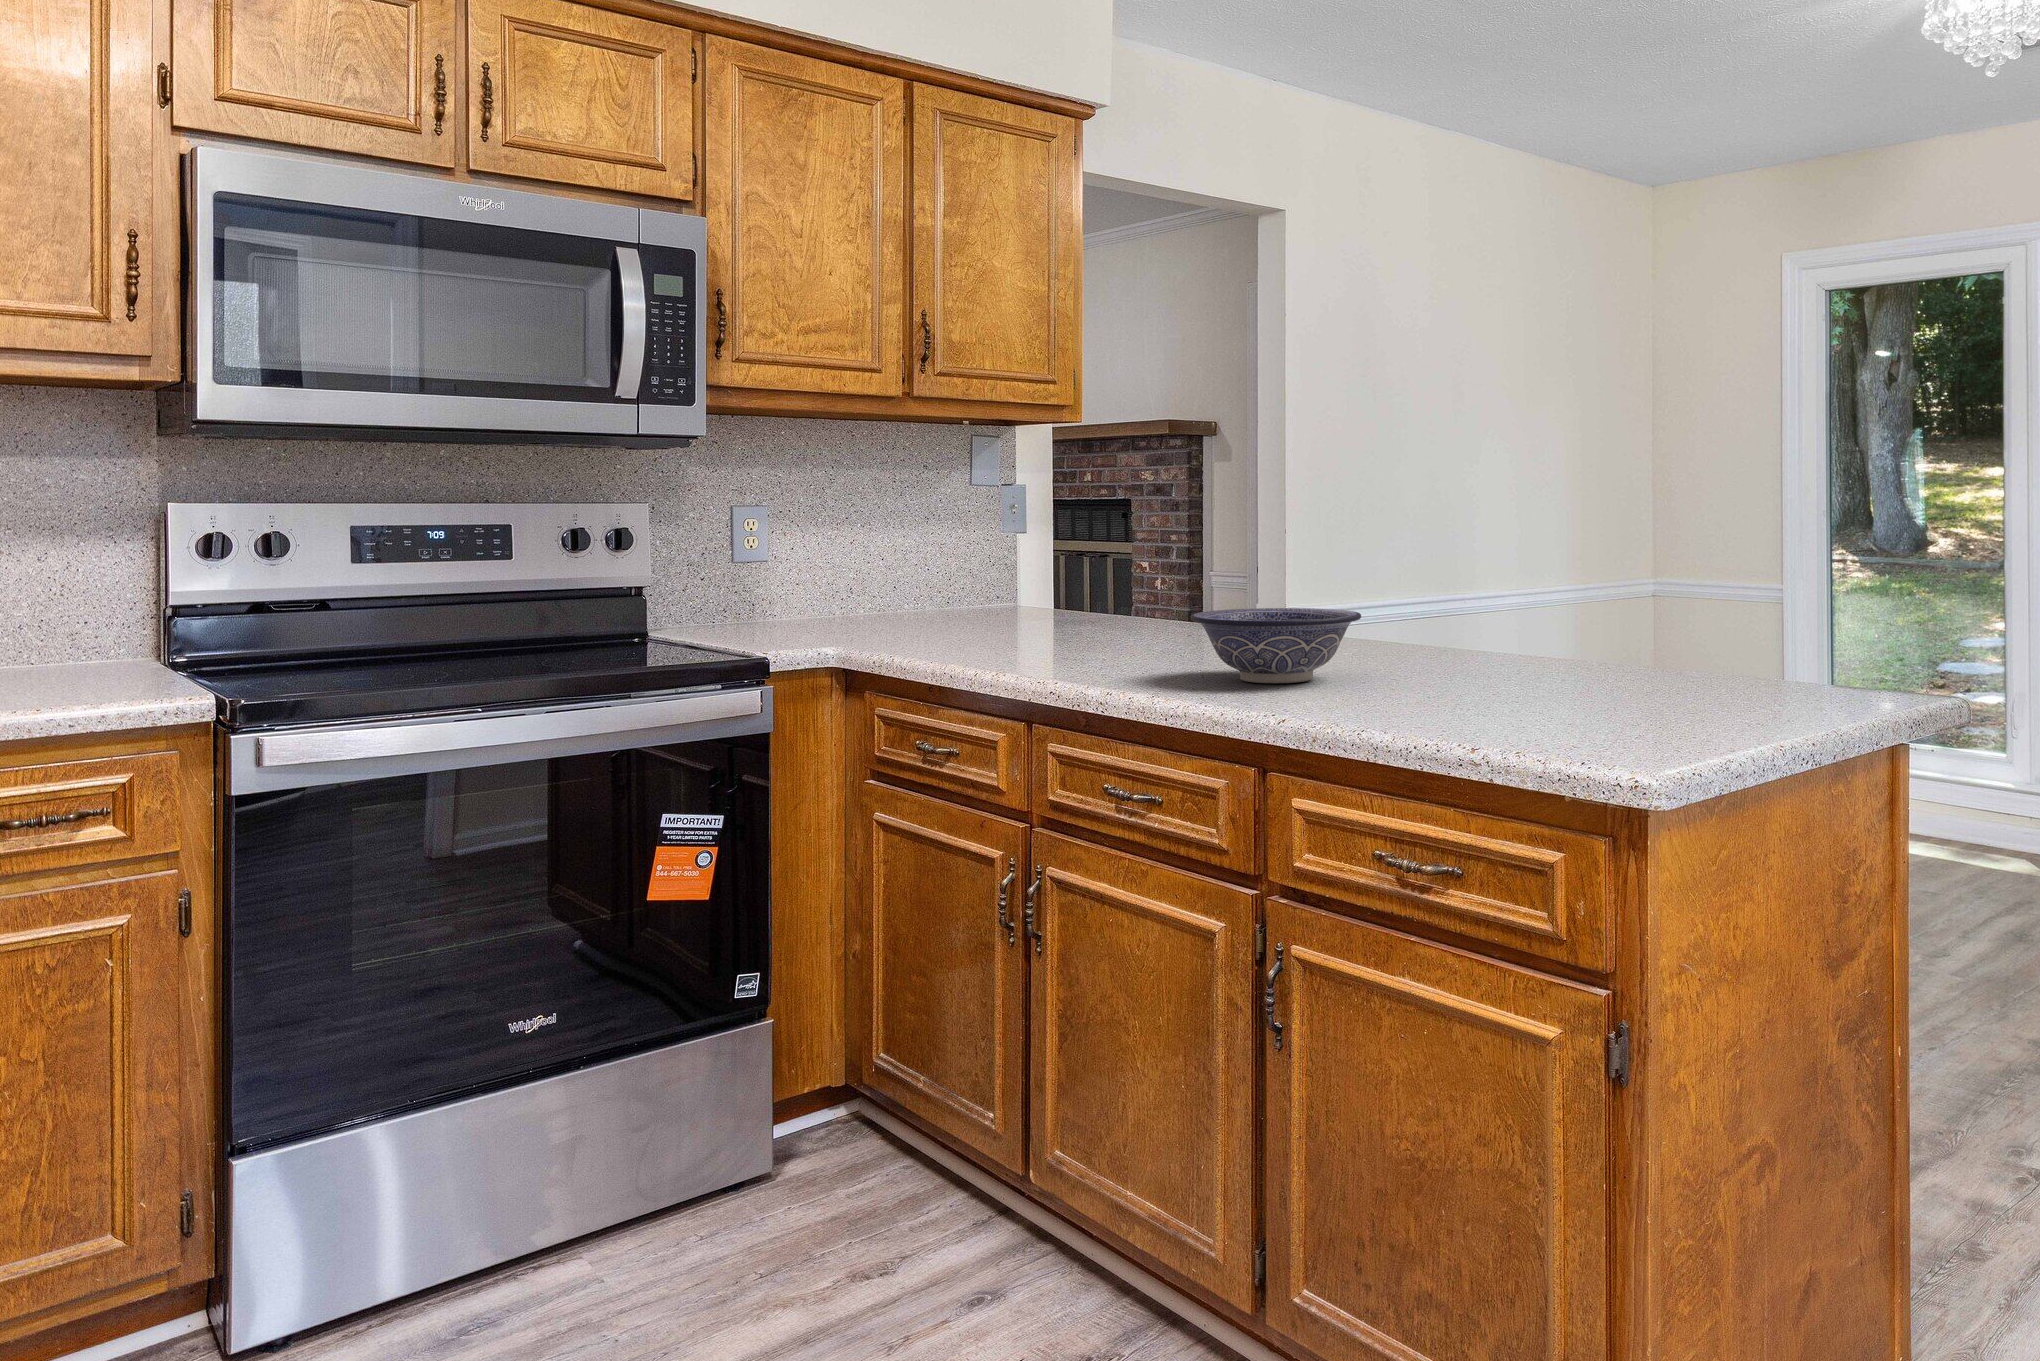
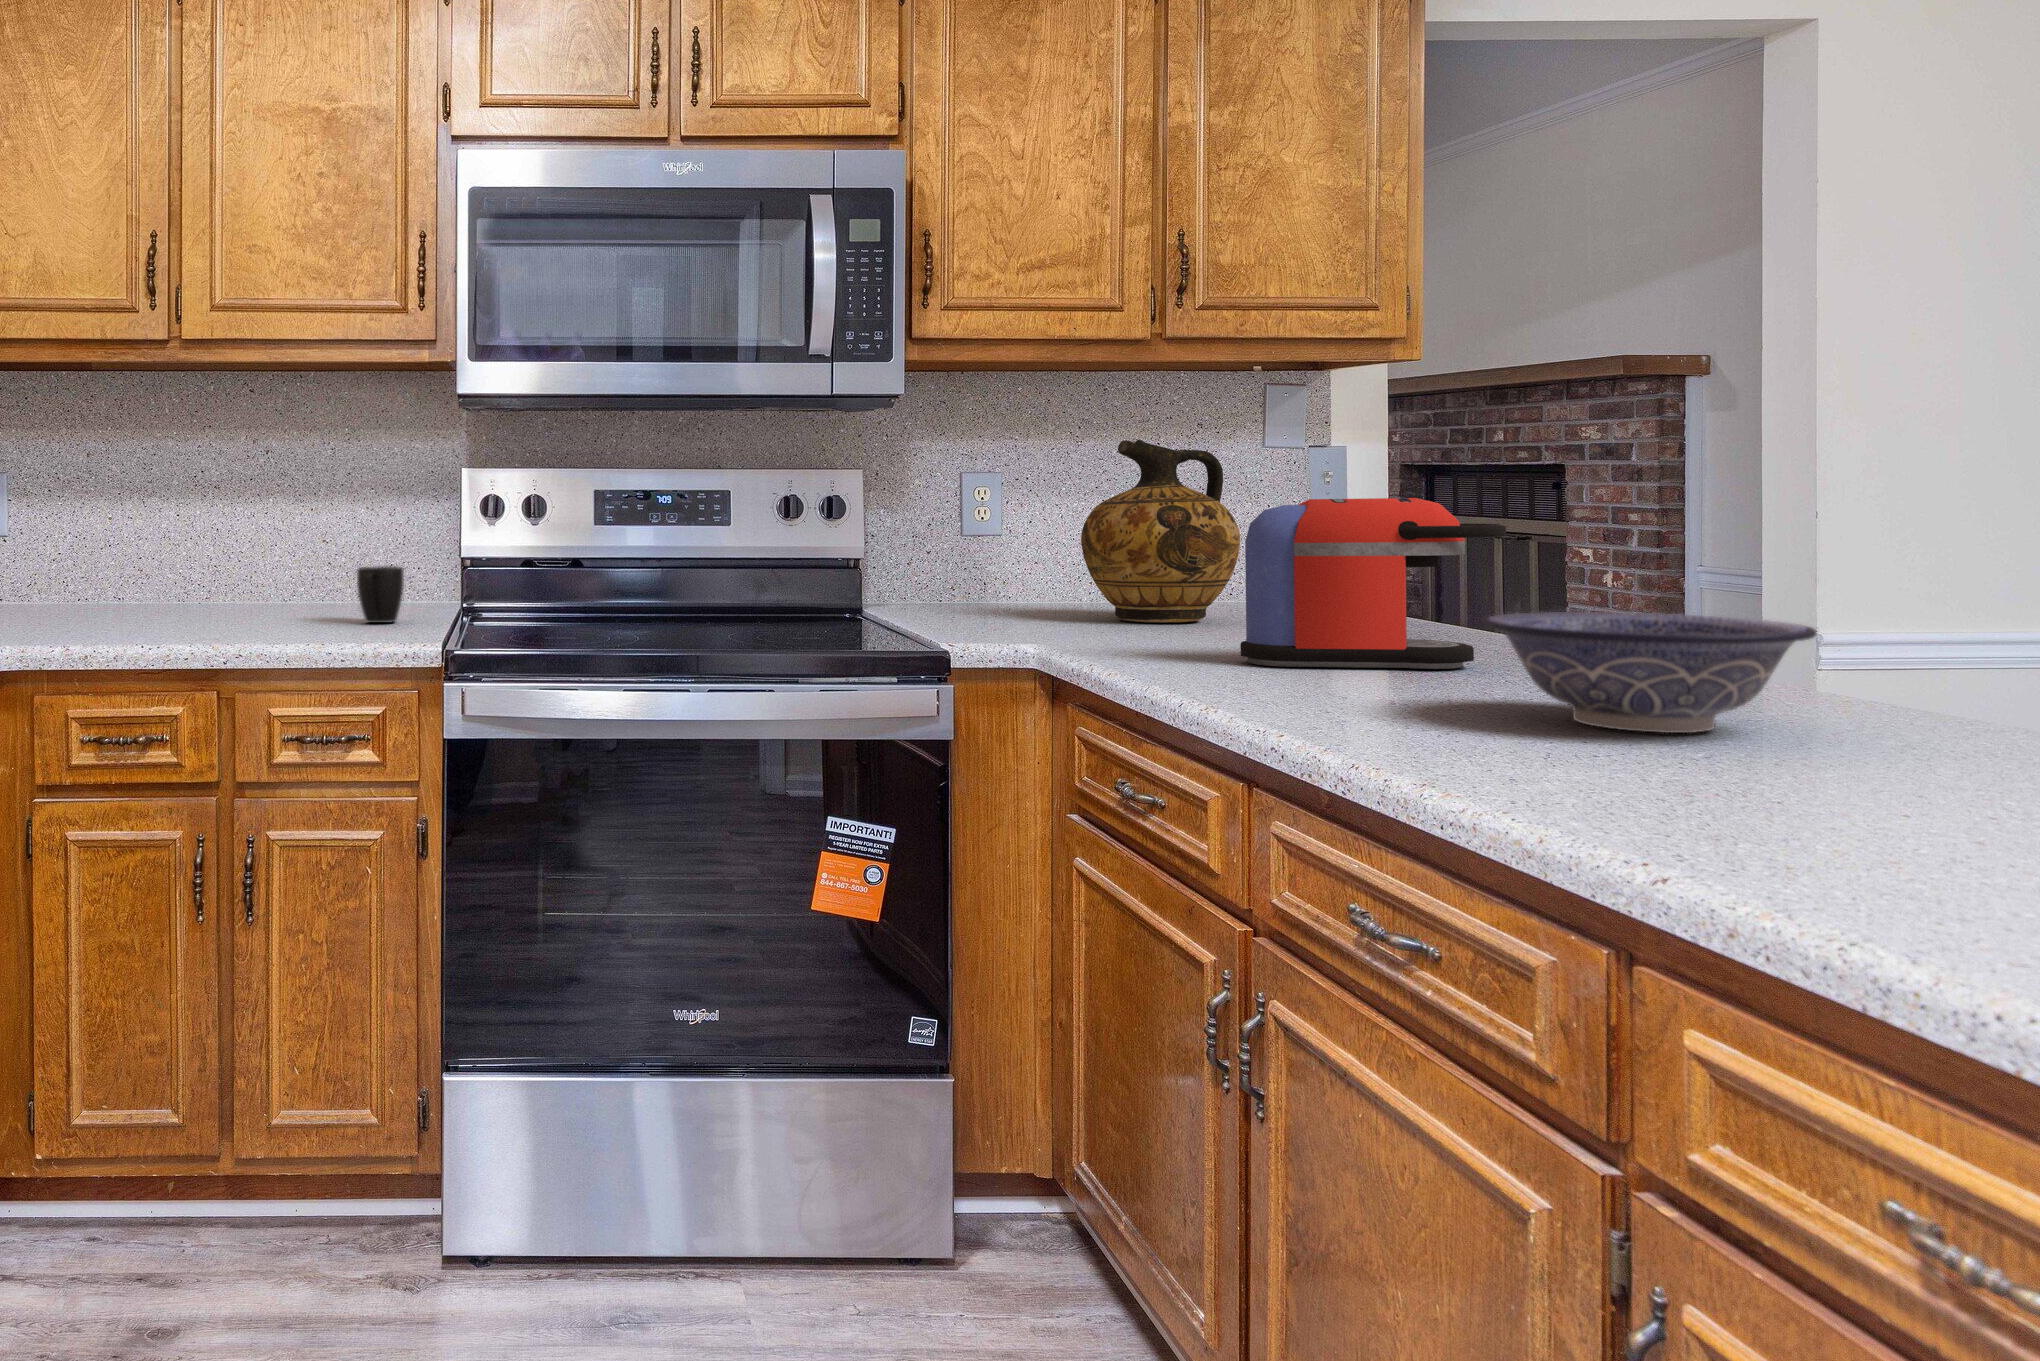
ceramic jug: none [850,482,974,634] -> present [1081,439,1240,622]
coffee maker: none [1008,532,1175,660] -> present [1240,498,1506,669]
mug: none [33,615,105,683] -> present [357,566,404,623]

